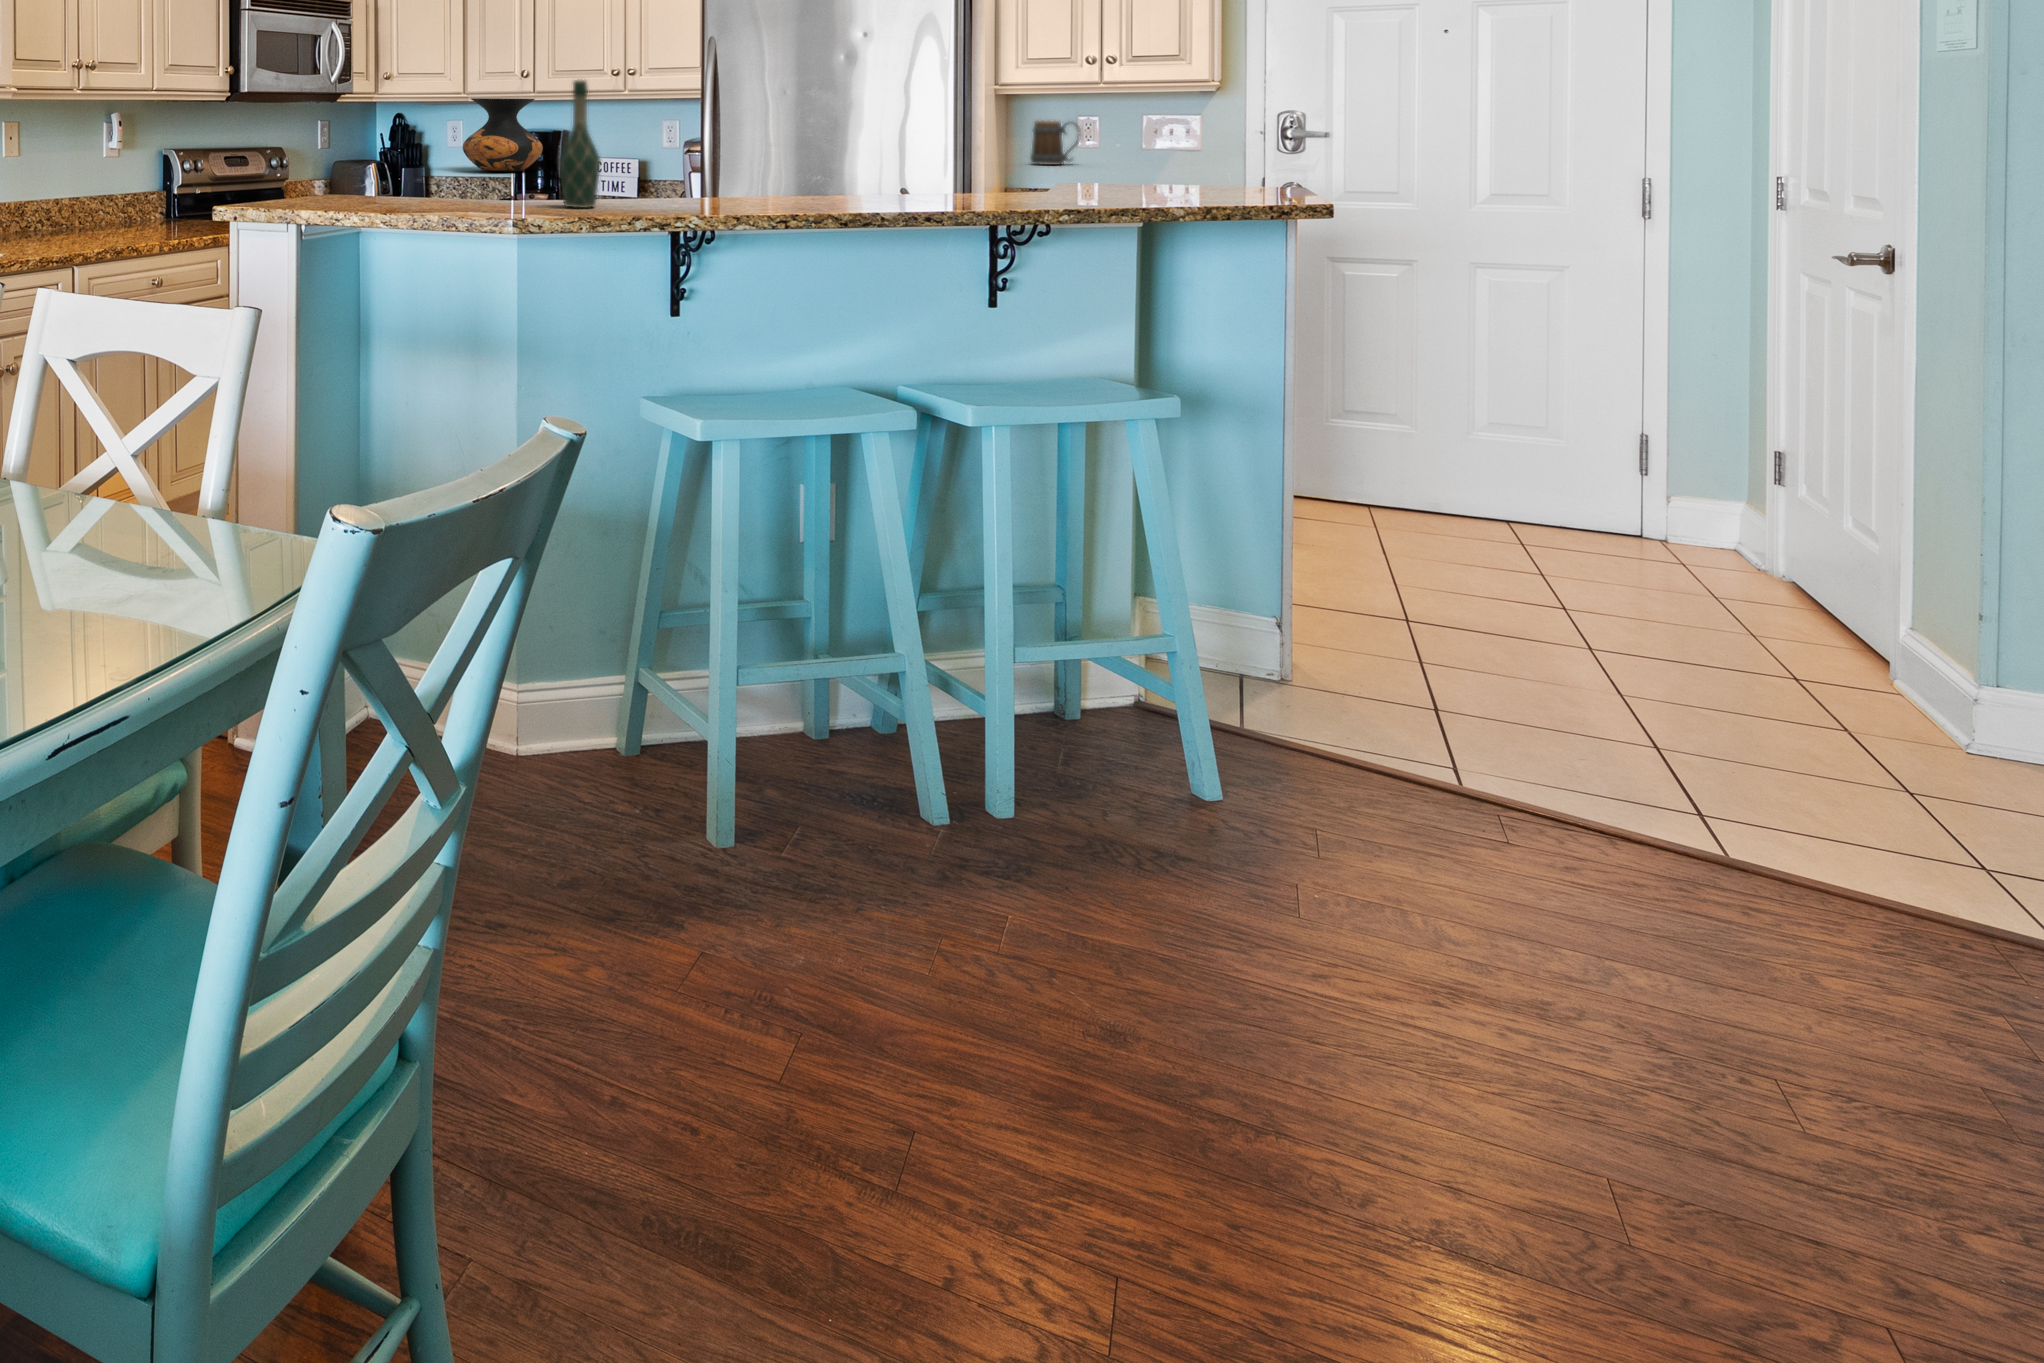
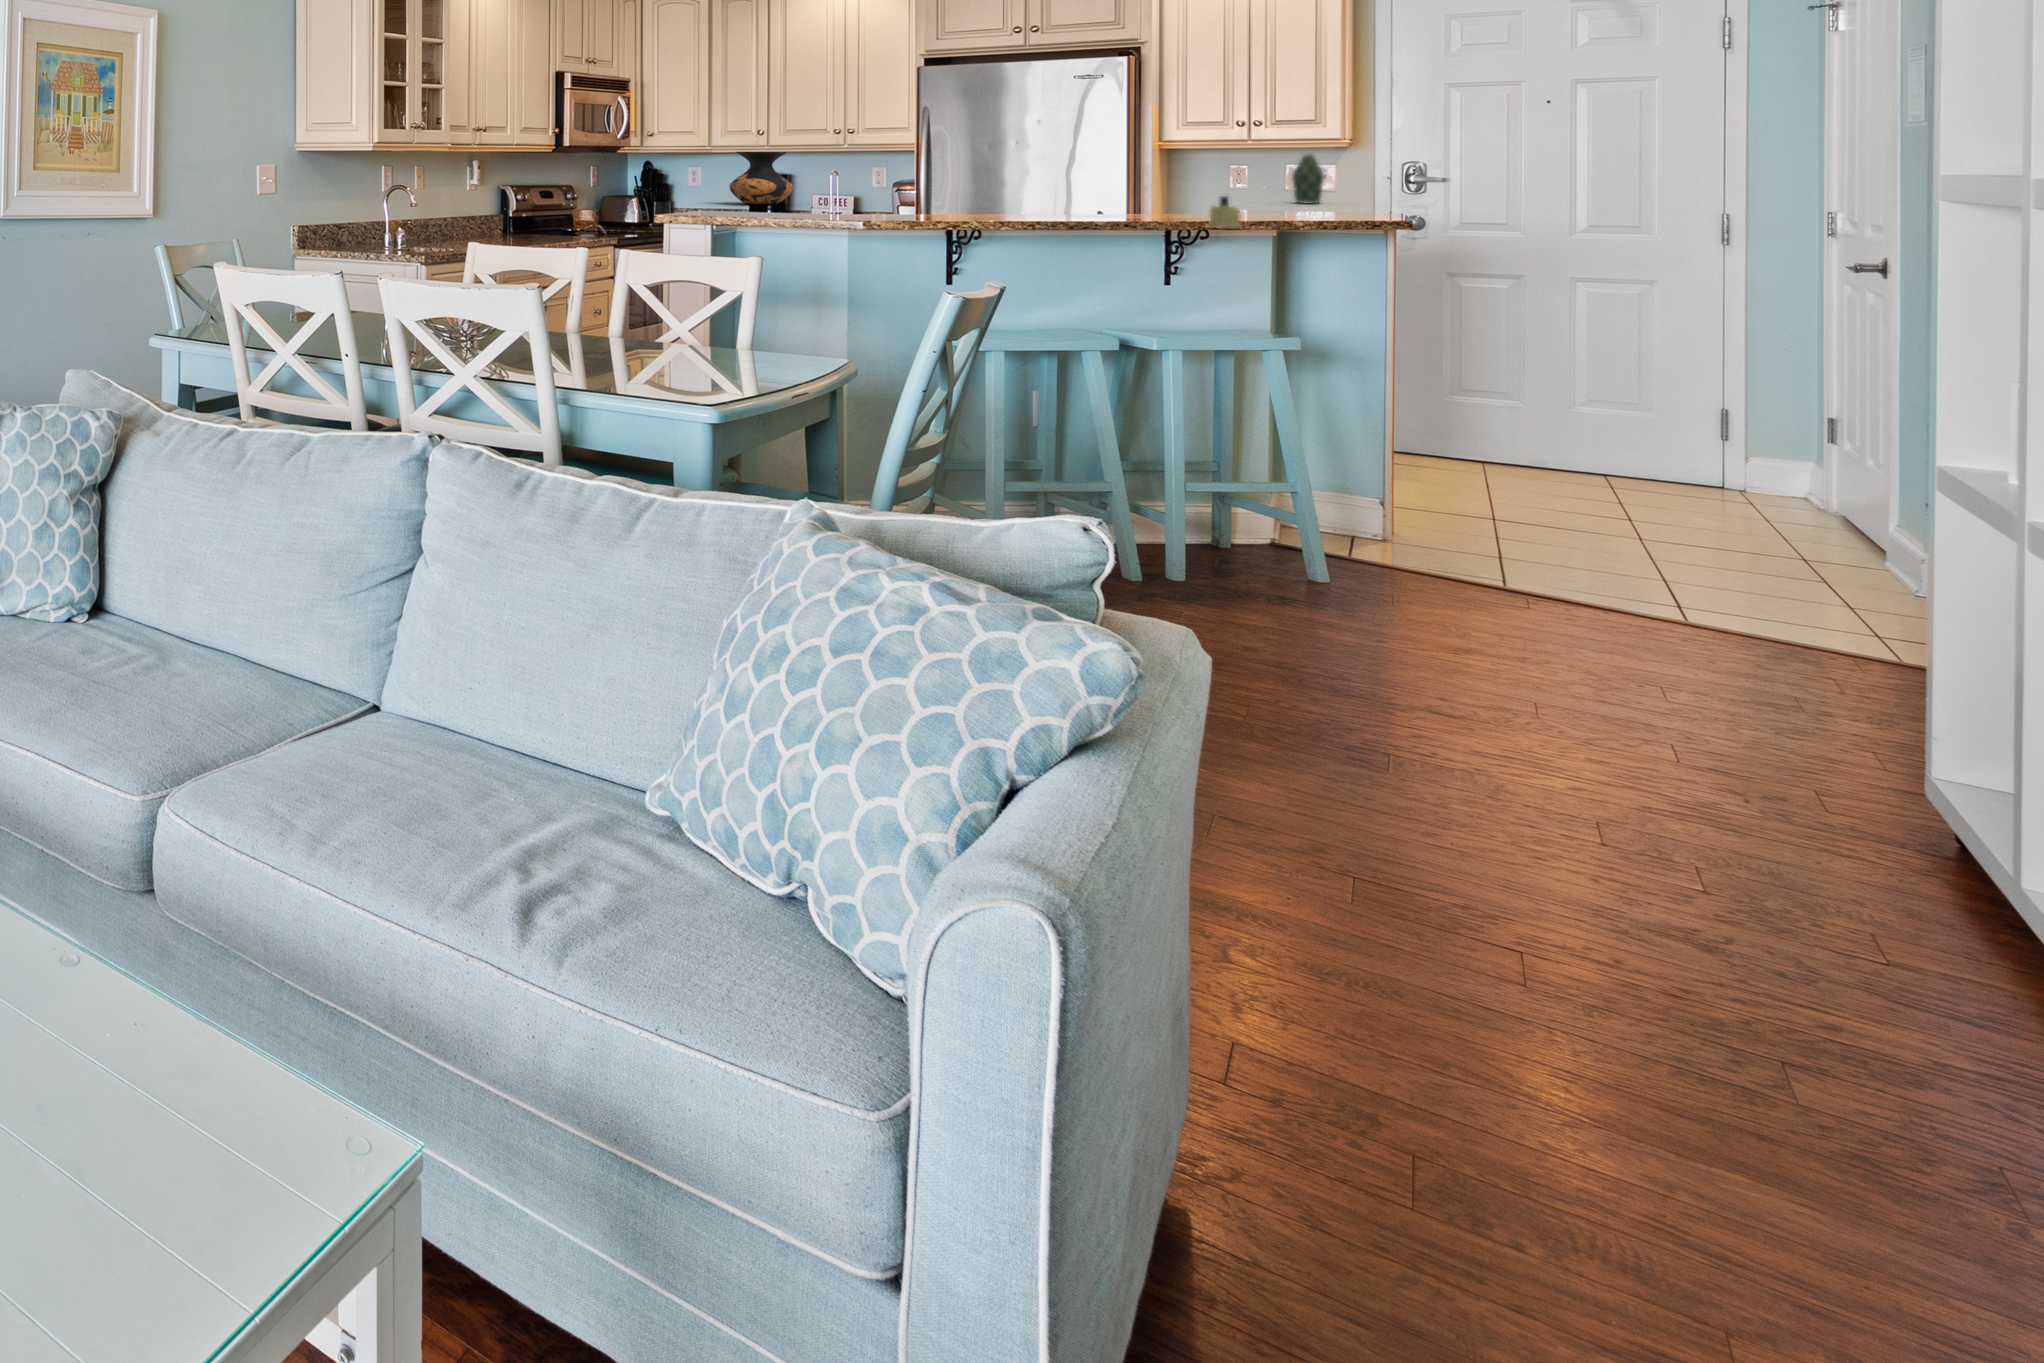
wine bottle: present [559,80,601,208] -> present [1292,154,1324,204]
mug: present [1030,120,1081,165] -> none [1188,169,1233,202]
candle: none [1047,172,1092,222] -> present [1210,196,1241,229]

